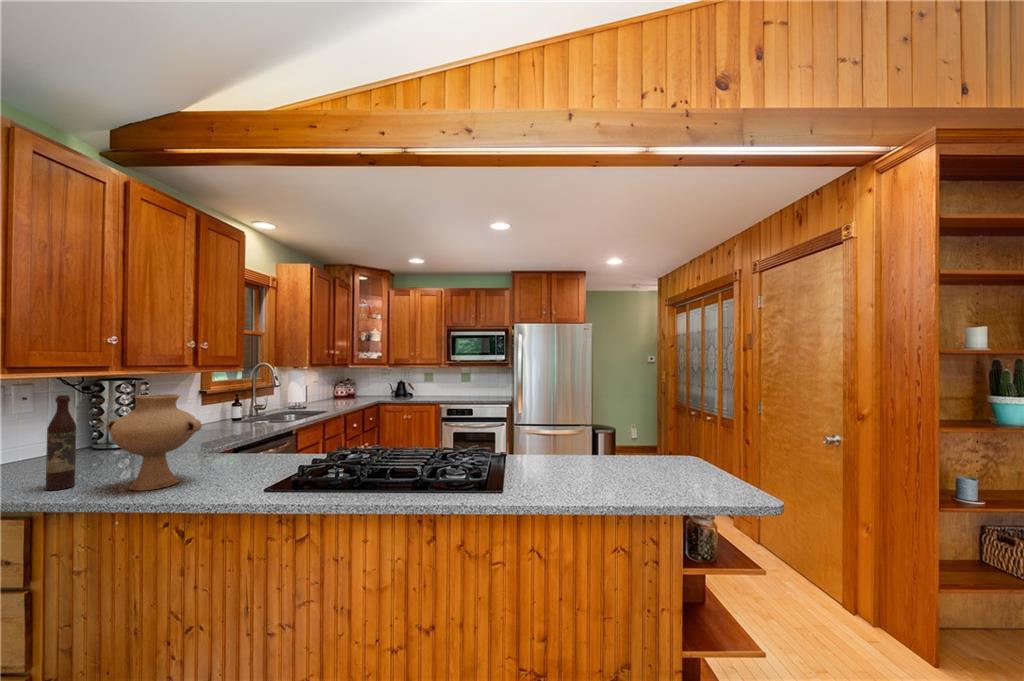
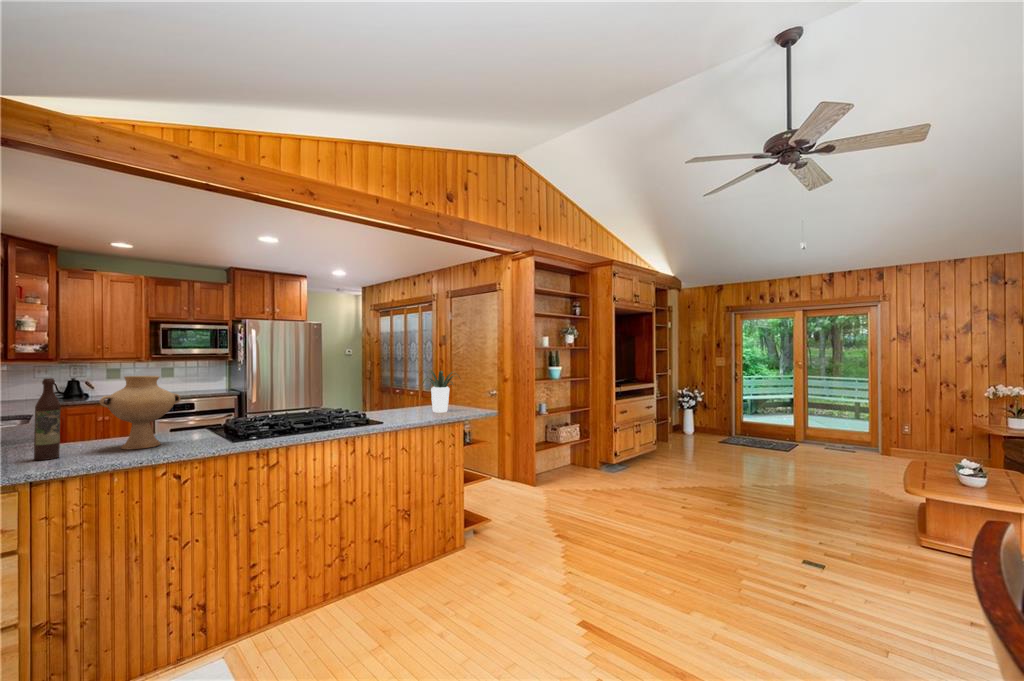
potted plant: none [577,398,680,489] -> present [423,369,454,412]

